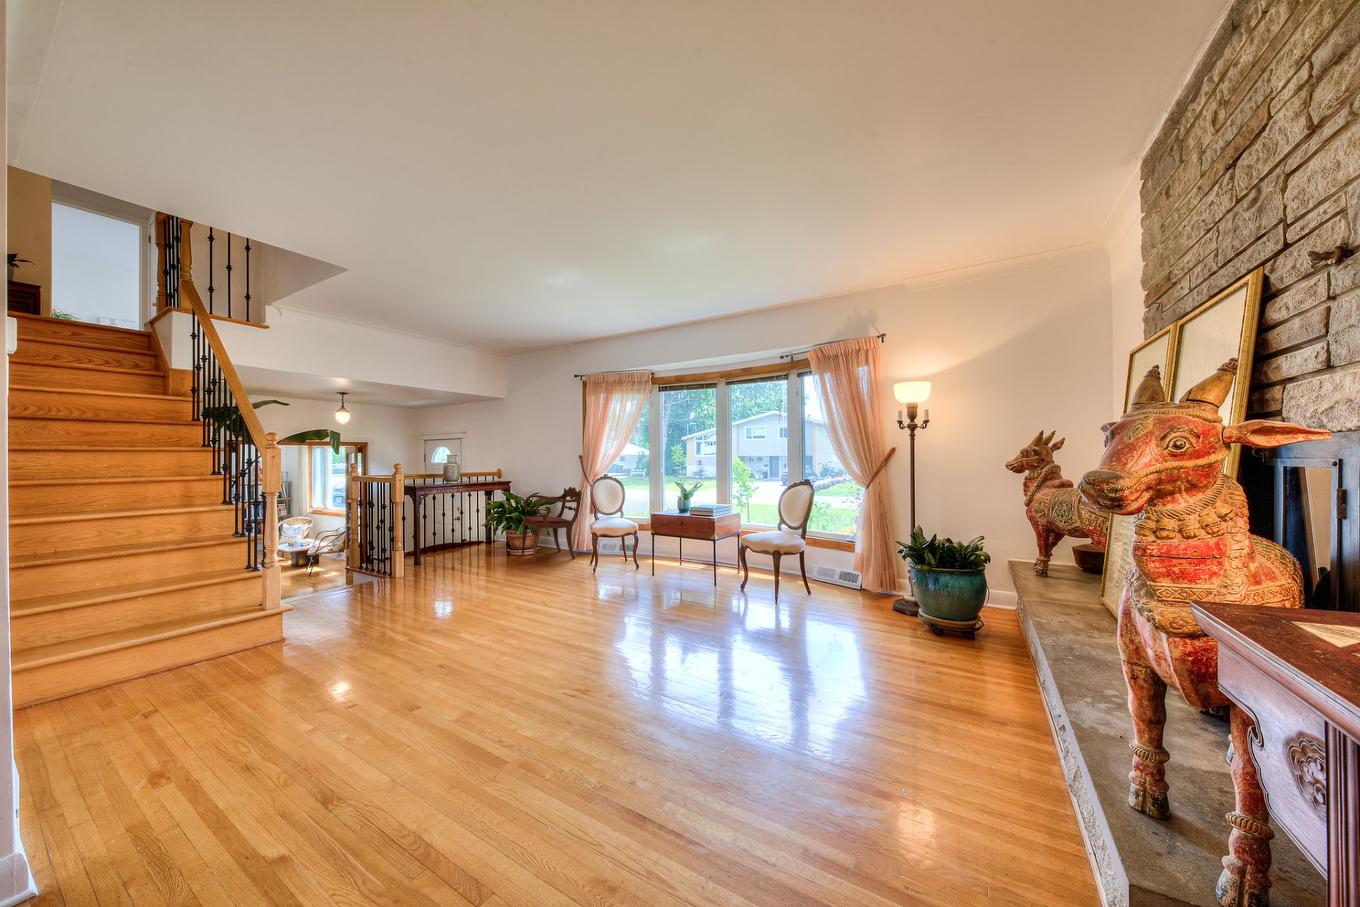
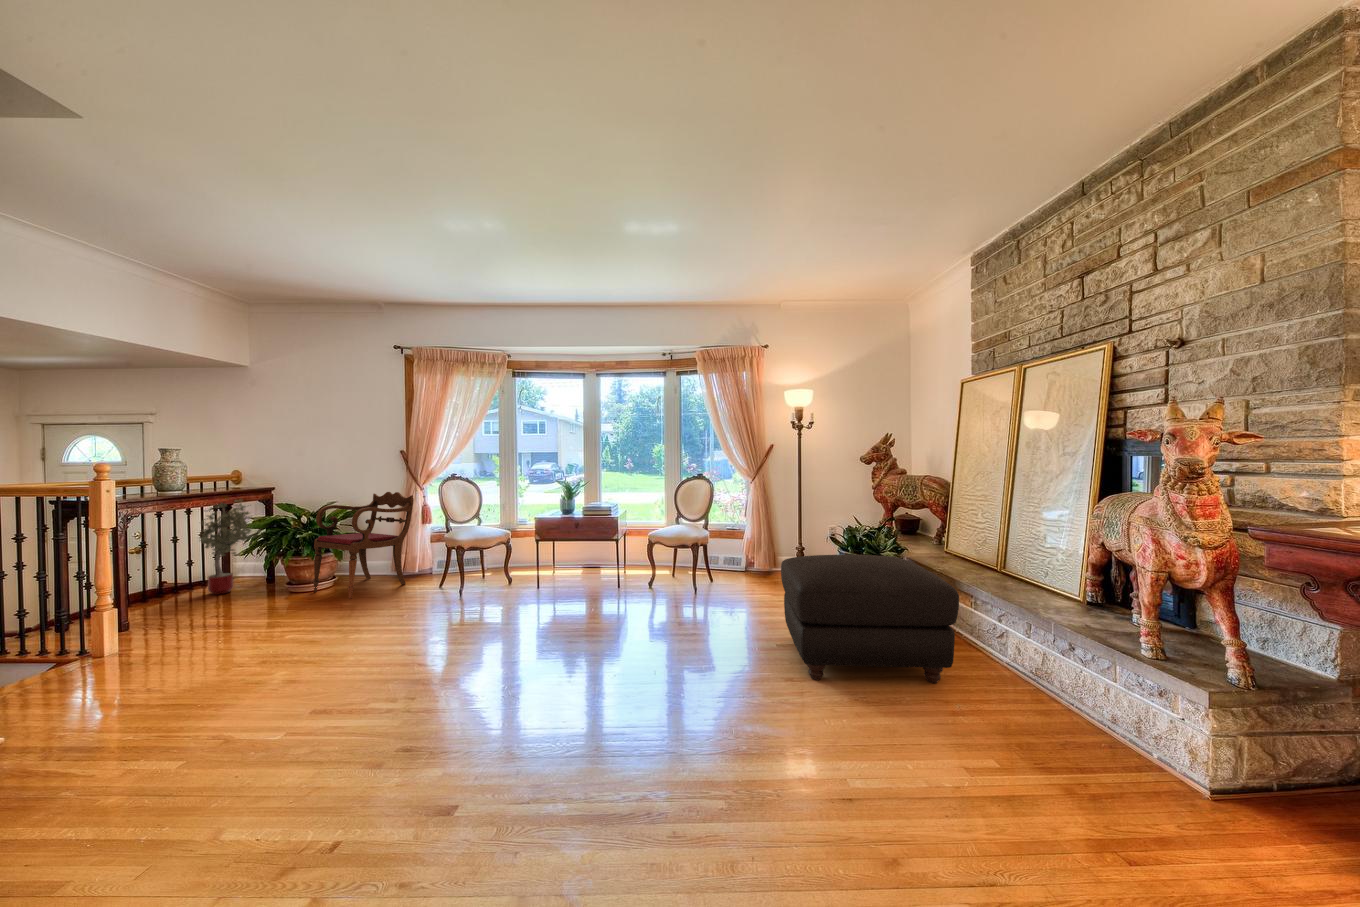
potted tree: none [467,487,505,550] -> present [200,499,260,595]
ottoman: none [758,573,965,754] -> present [781,555,959,683]

